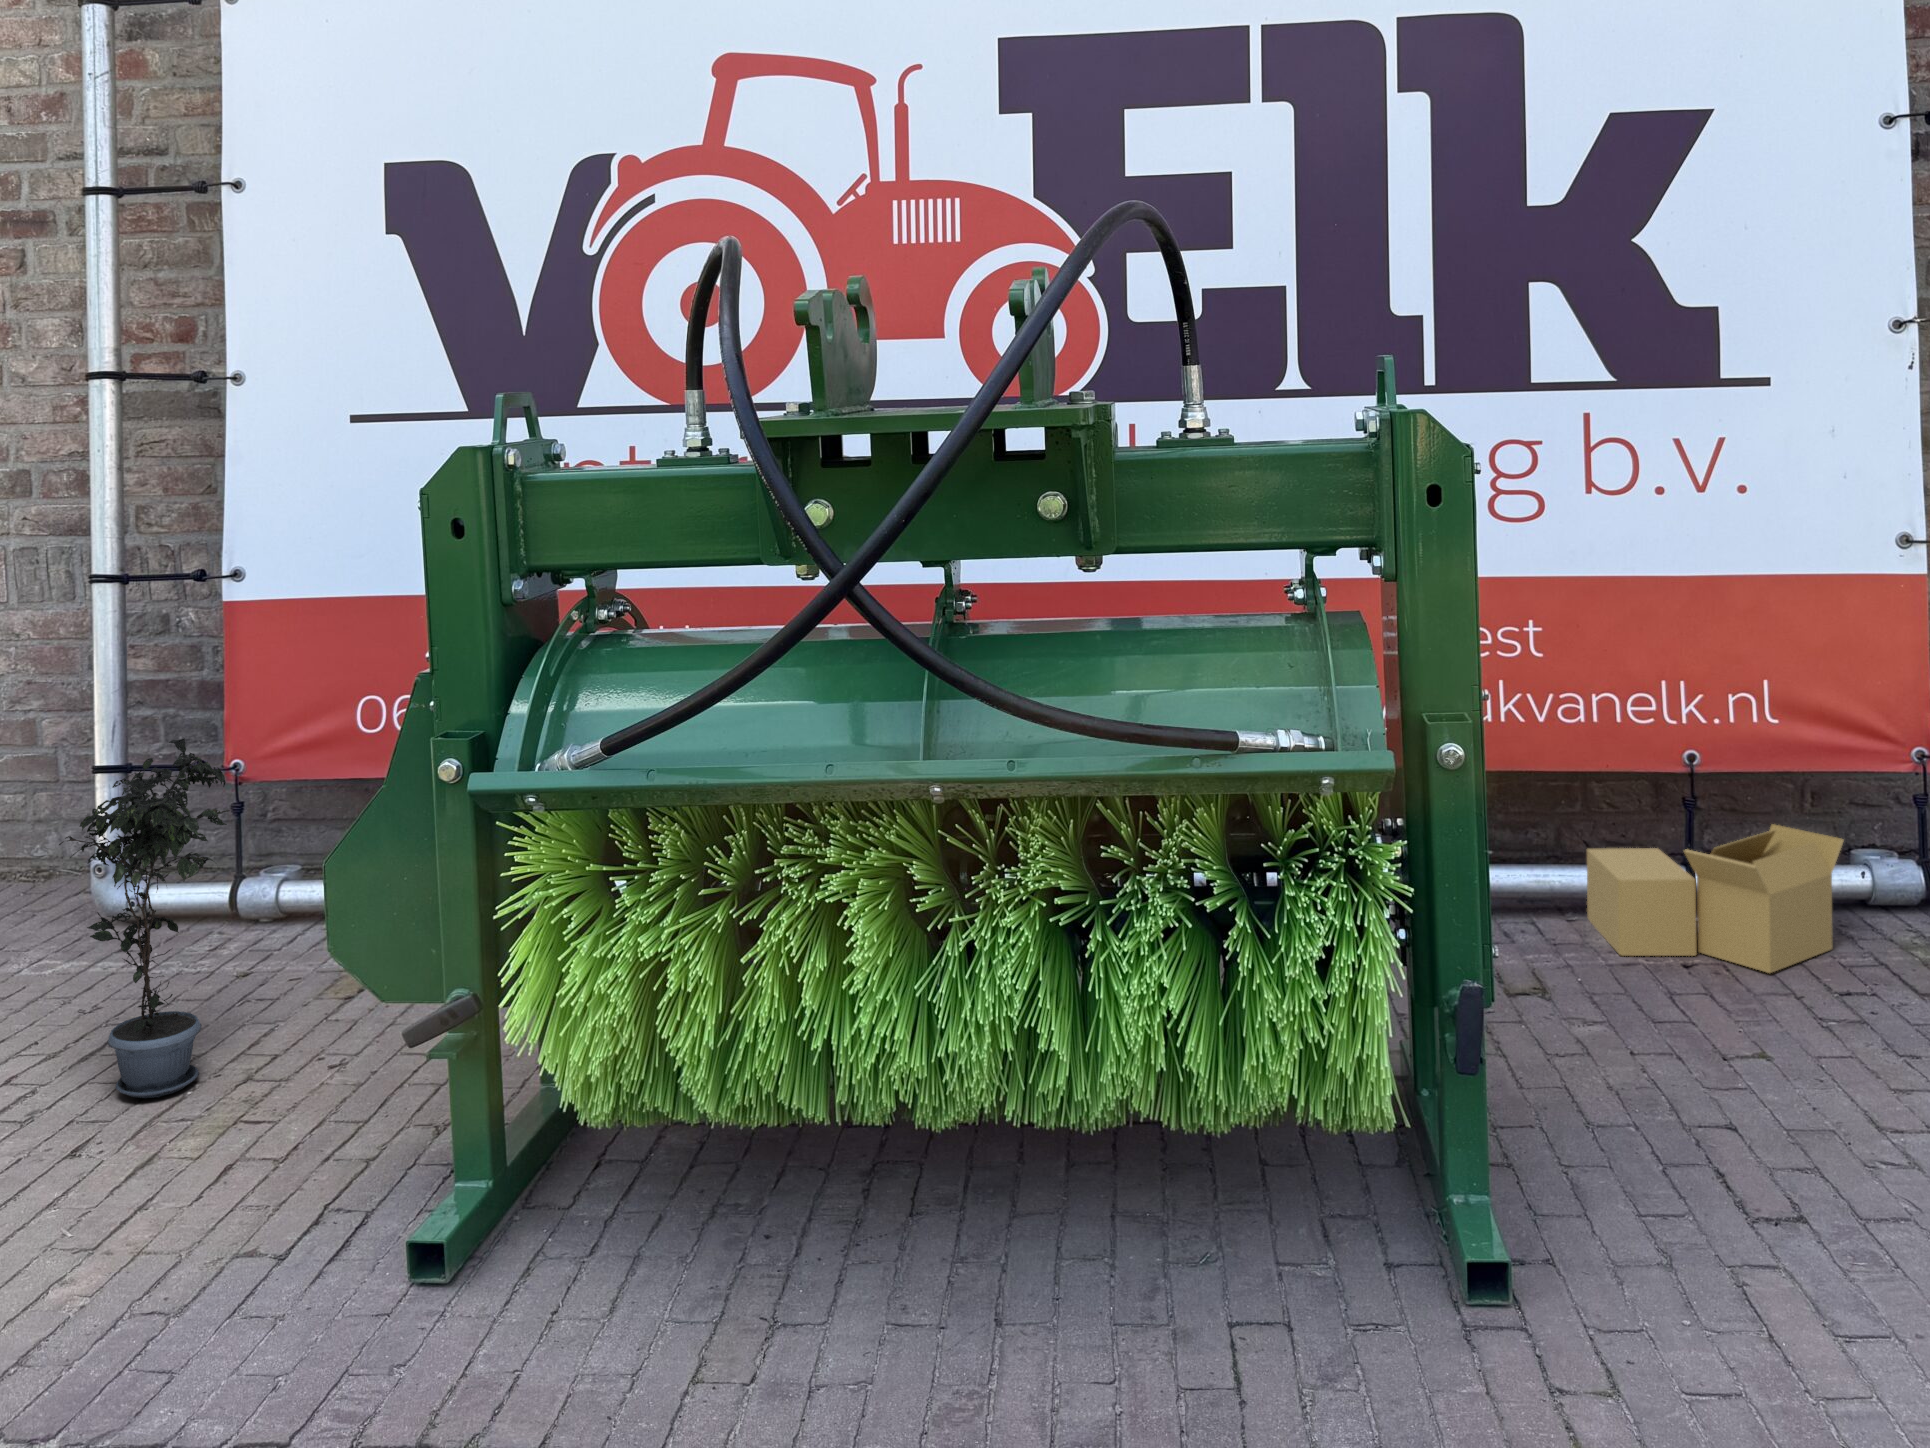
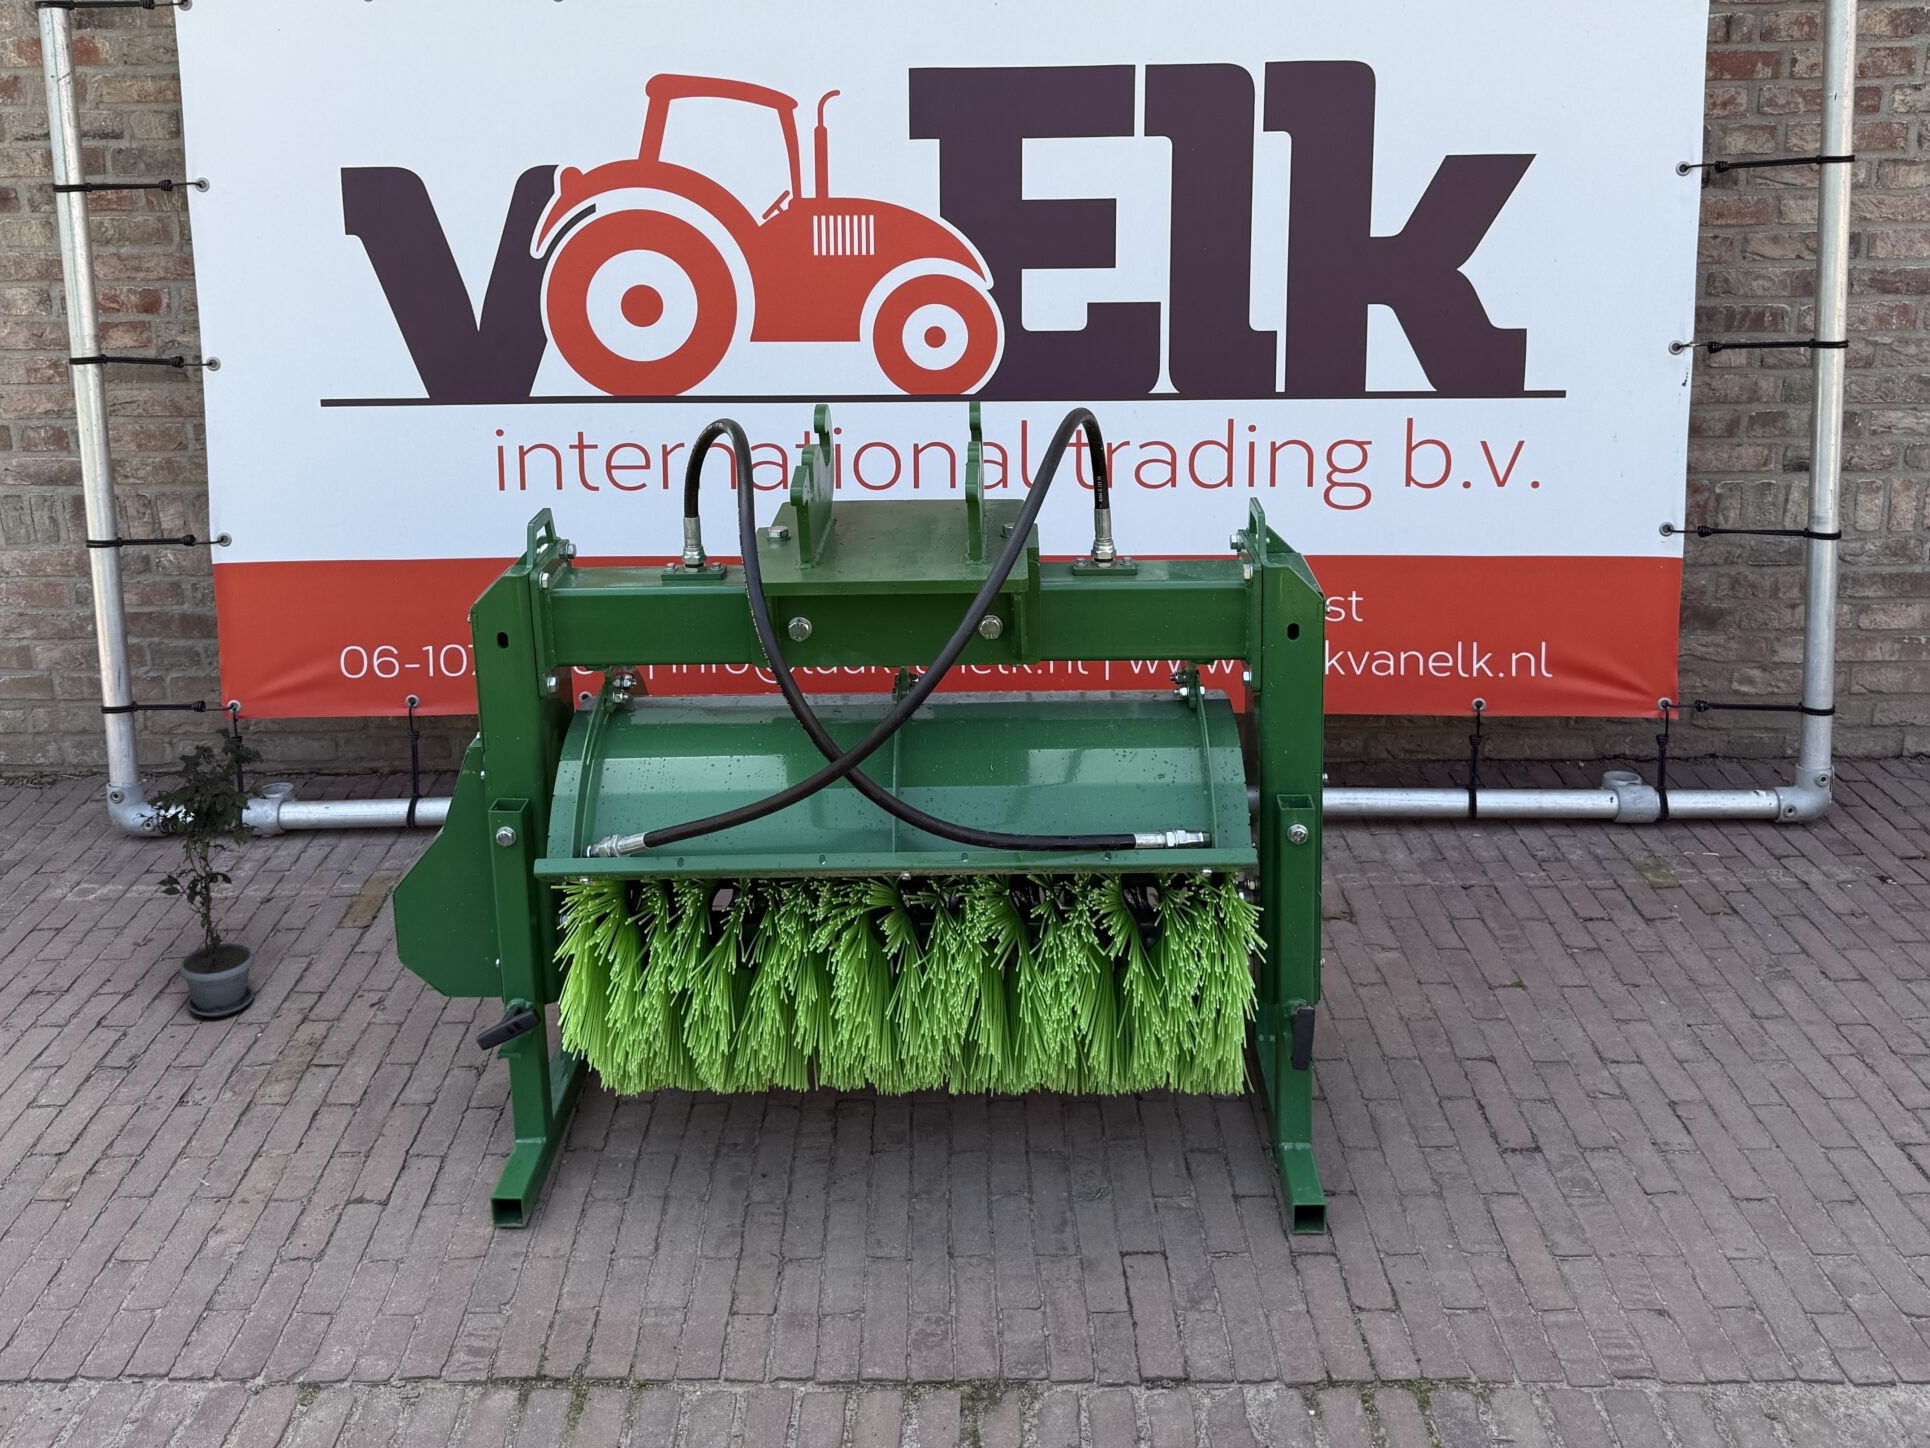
cardboard box: present [1587,824,1844,973] -> none [1386,761,1592,889]

